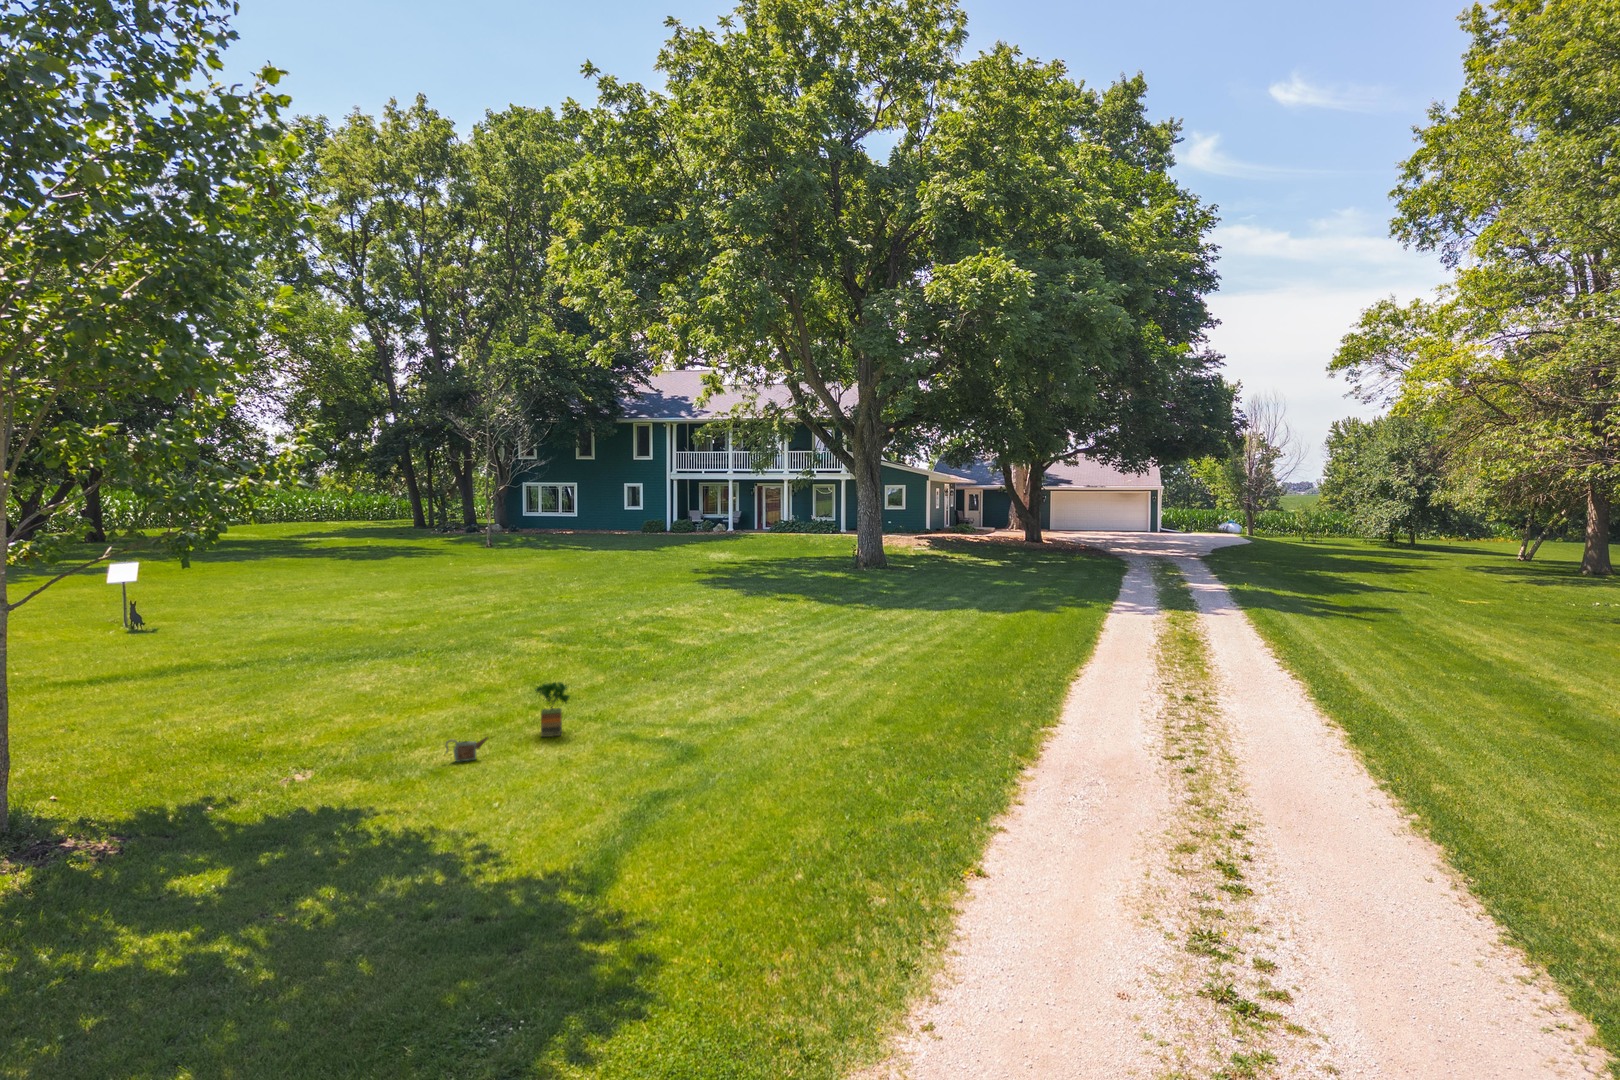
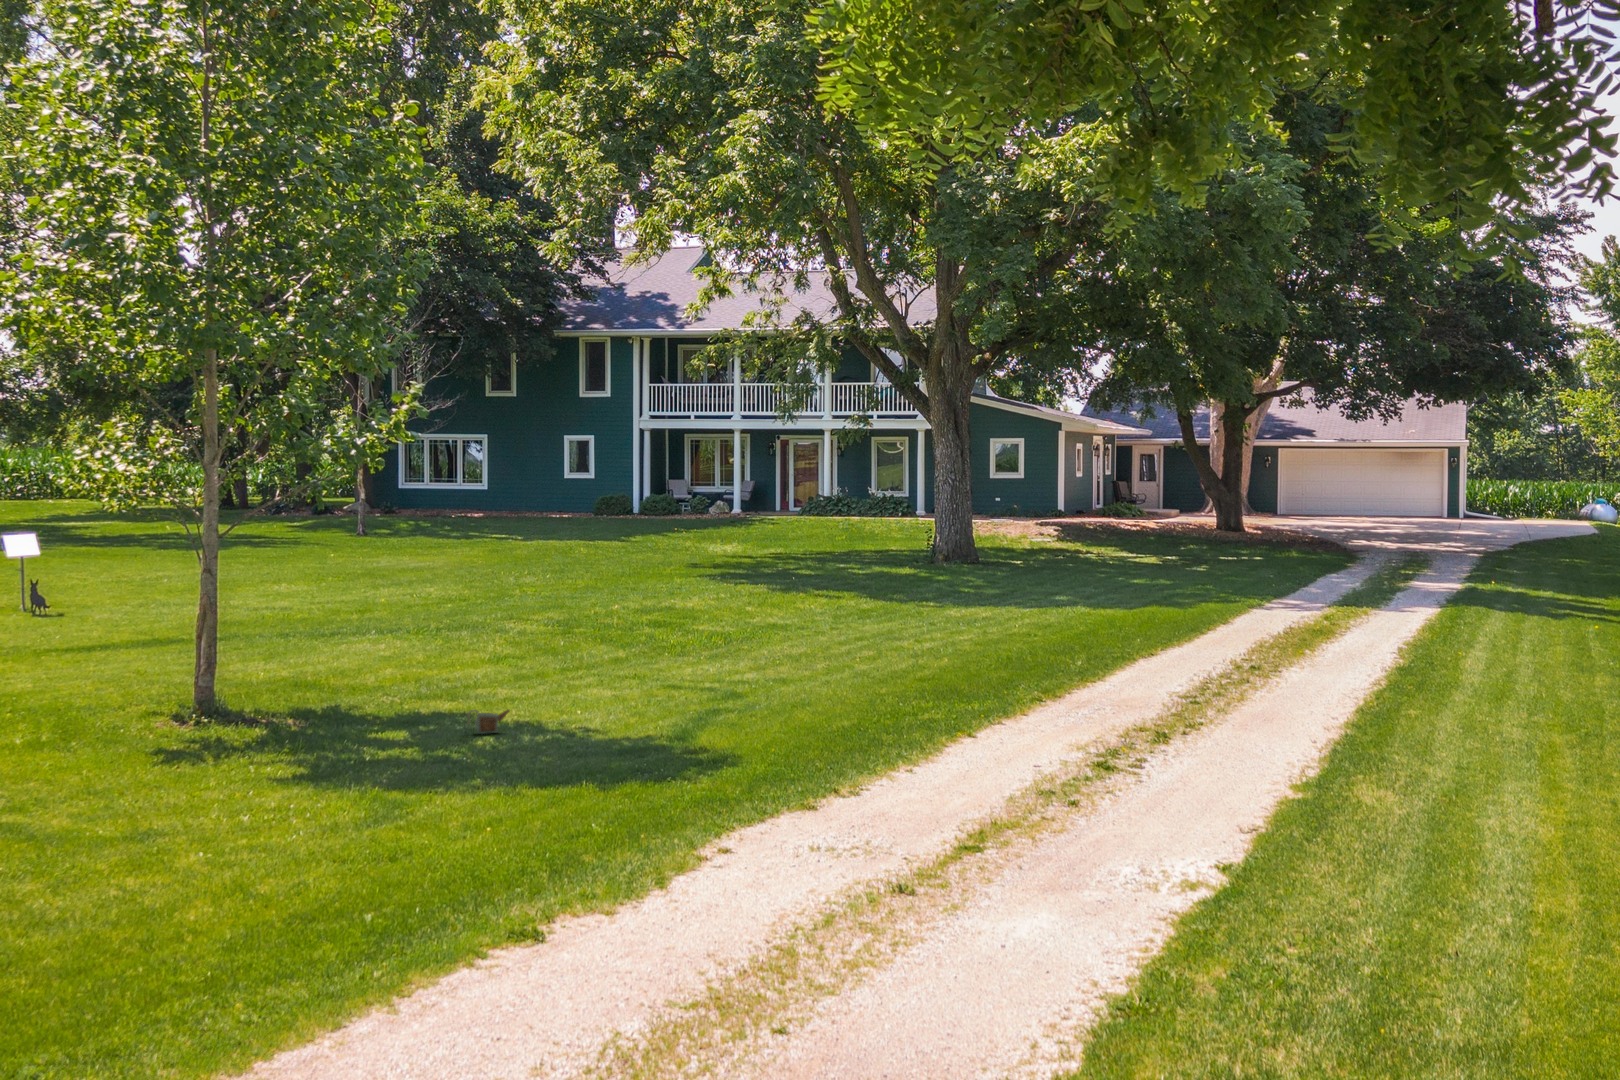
potted tree: present [535,682,570,737] -> none [549,658,590,719]

